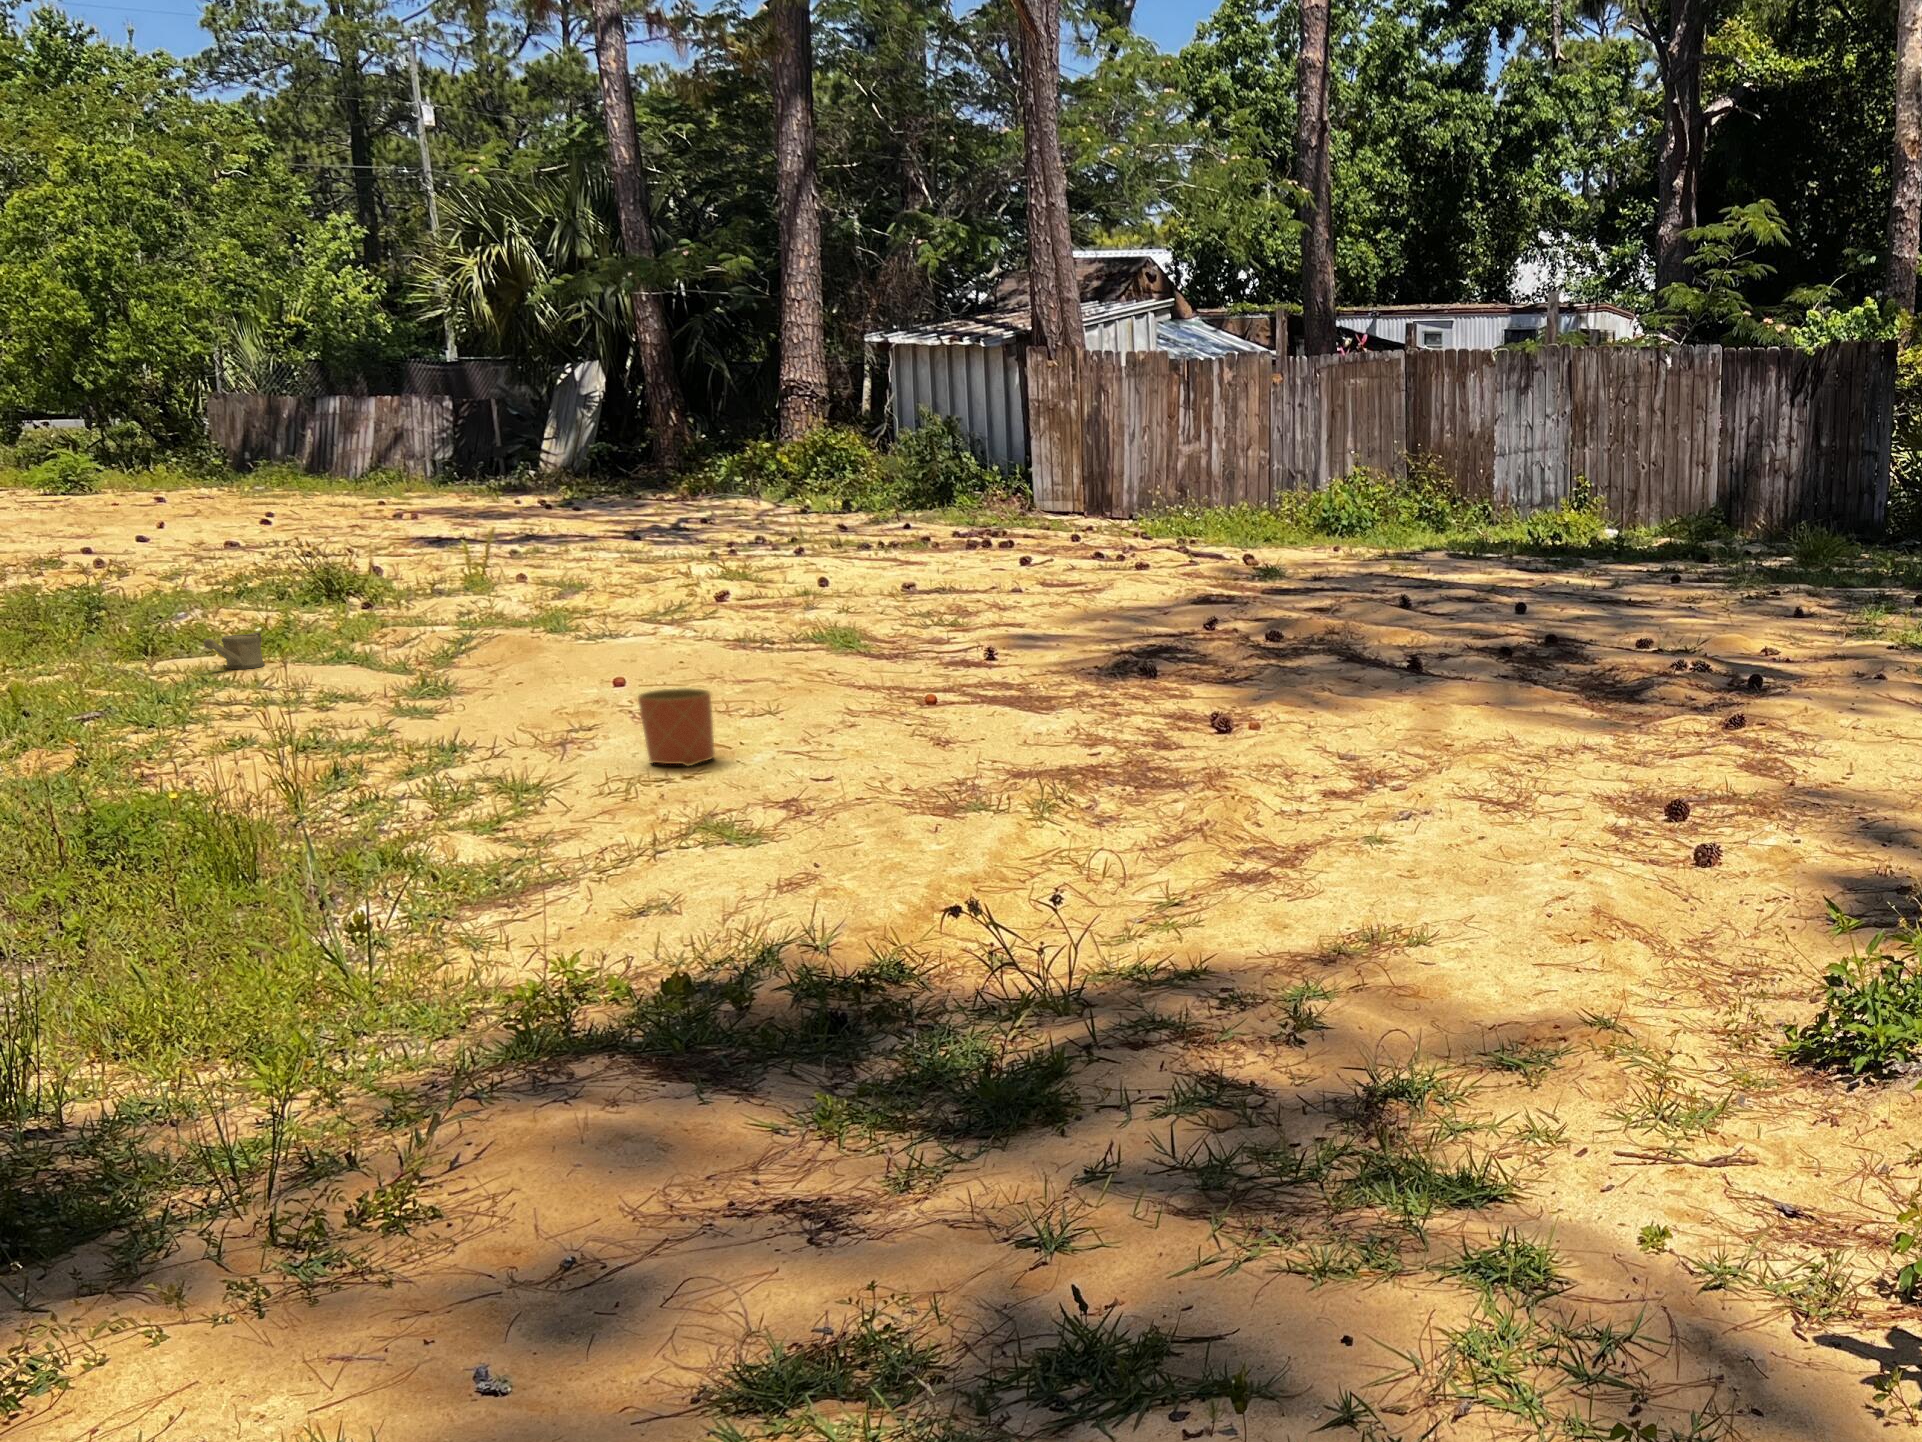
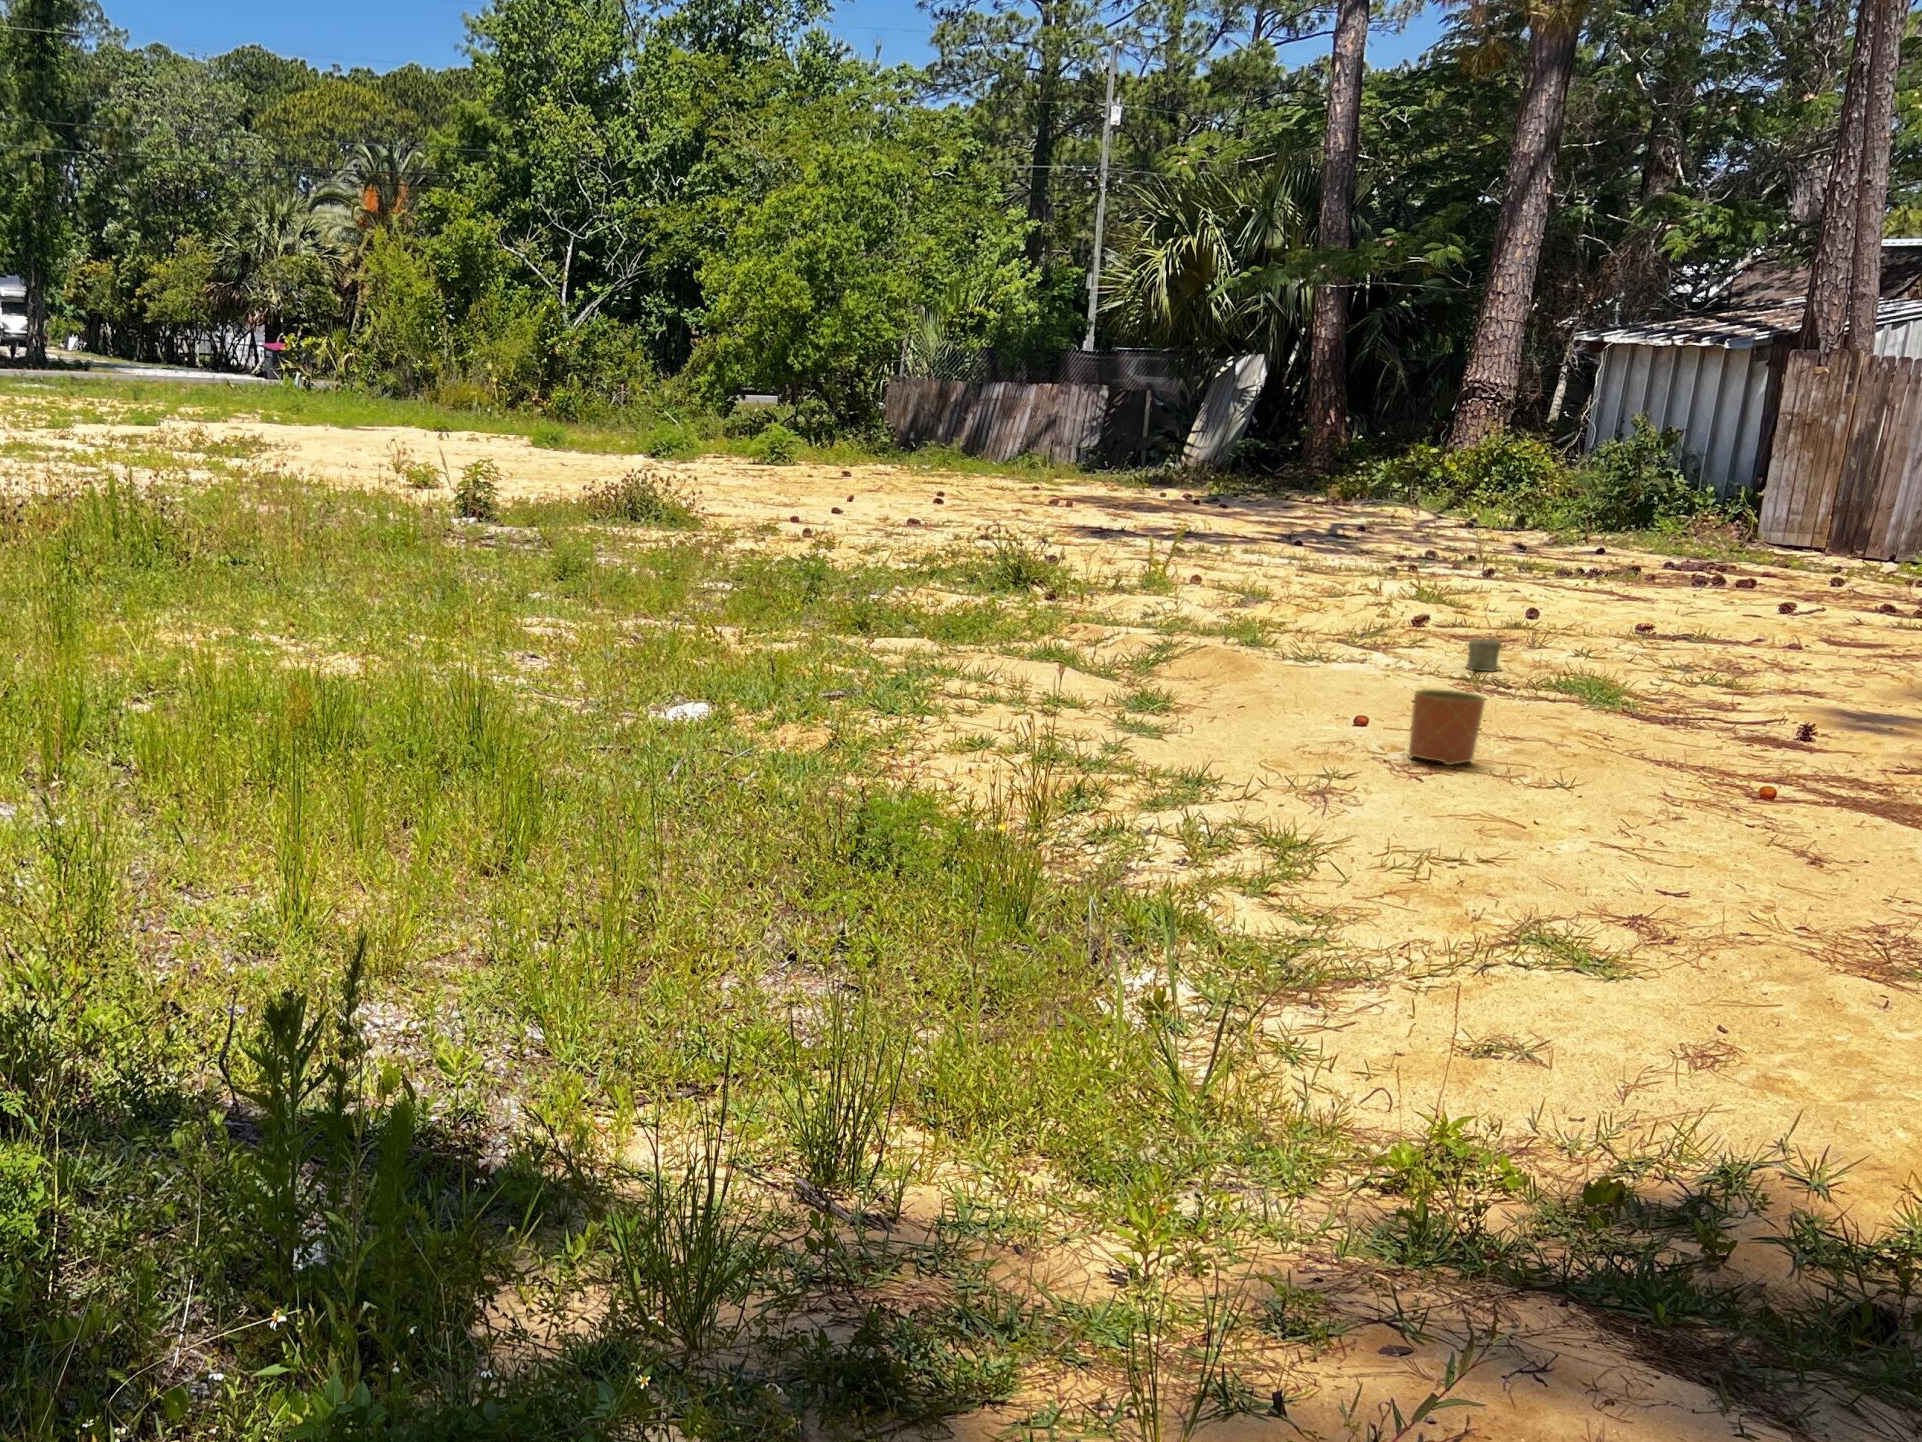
watering can: present [204,632,265,669] -> present [1466,638,1502,671]

